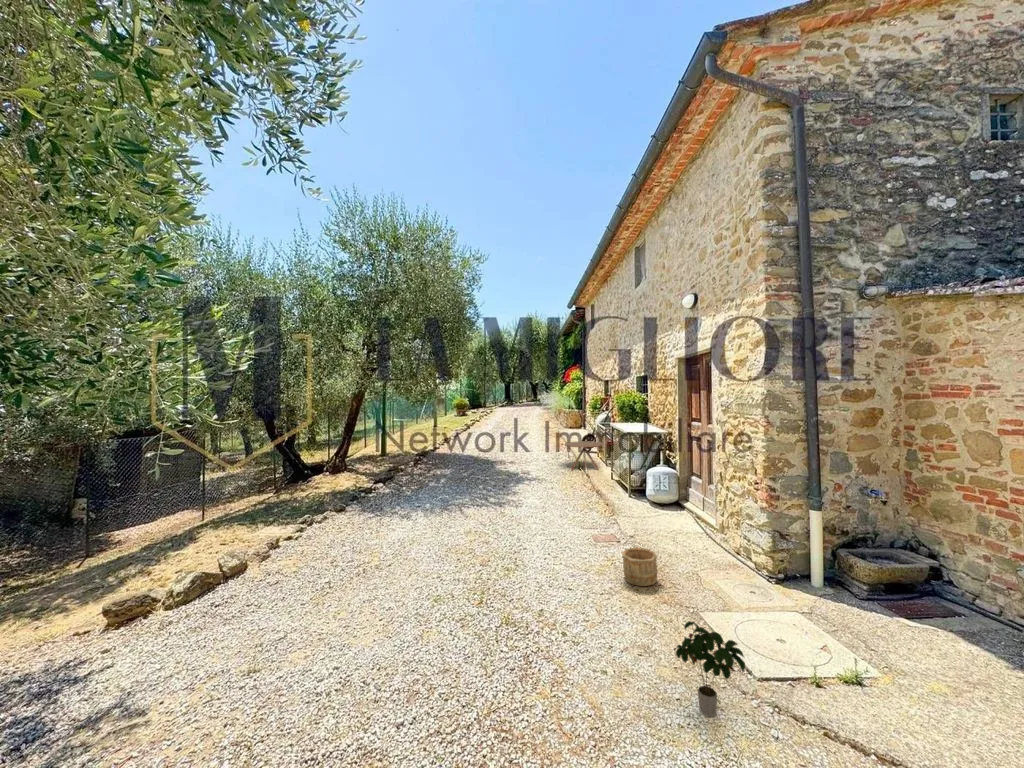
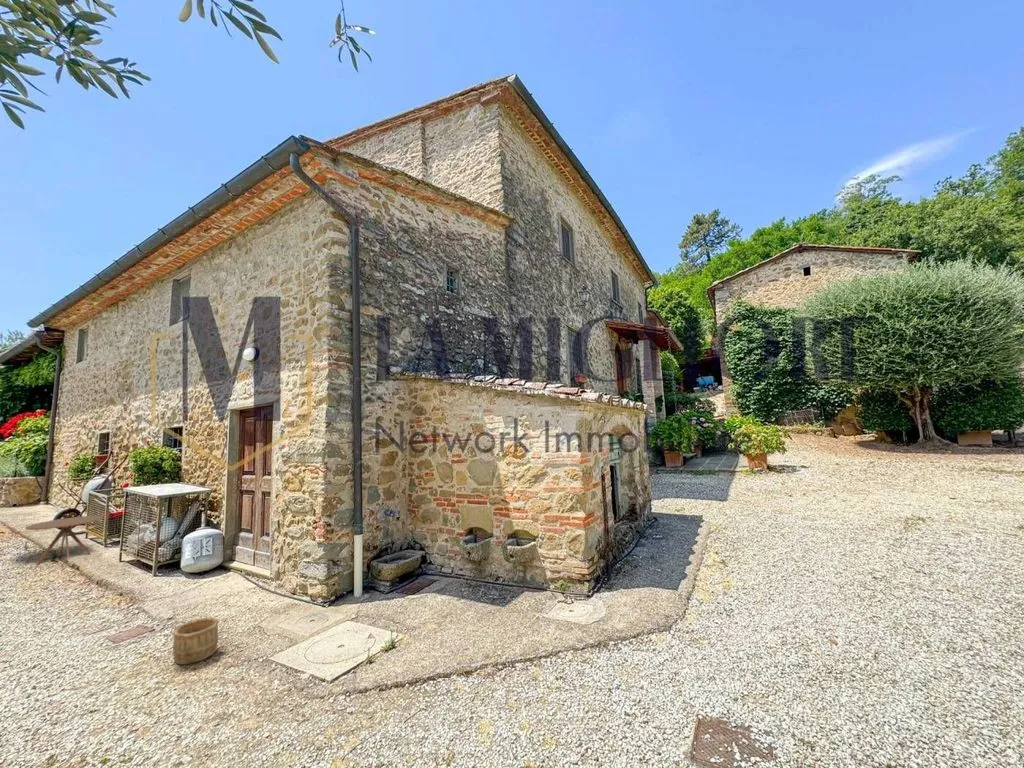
potted plant: present [674,621,745,717] -> none [263,651,332,734]

